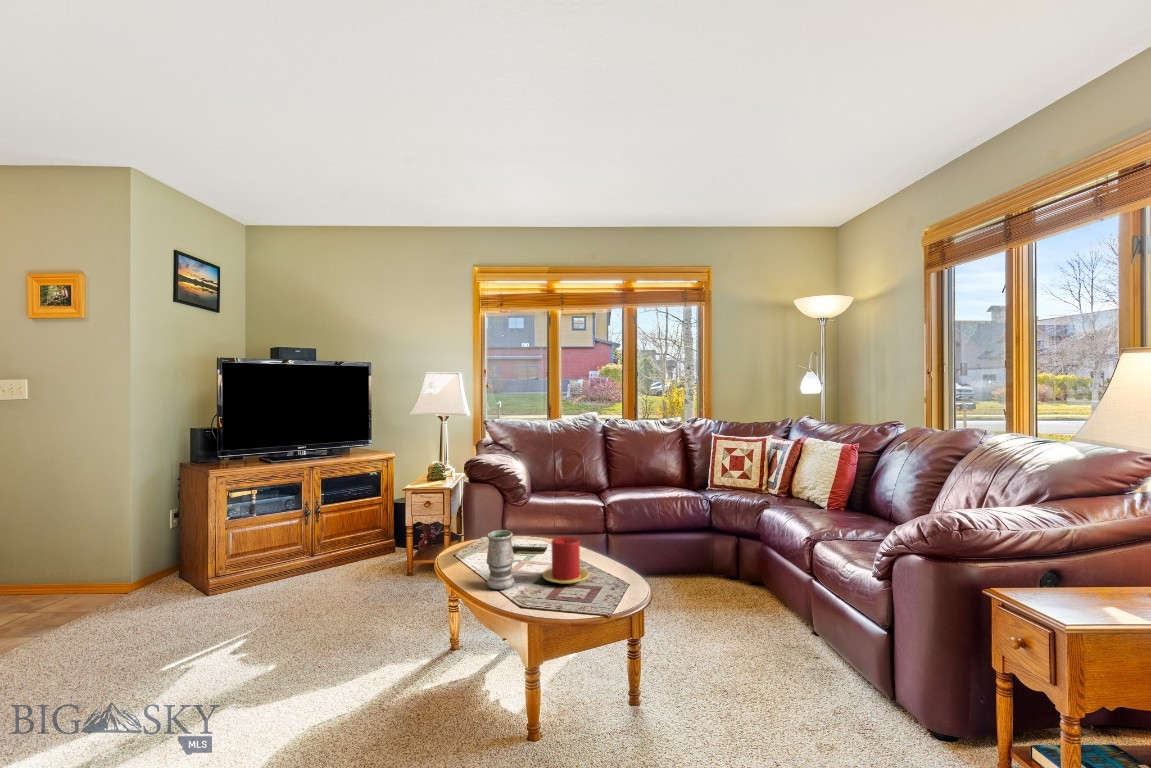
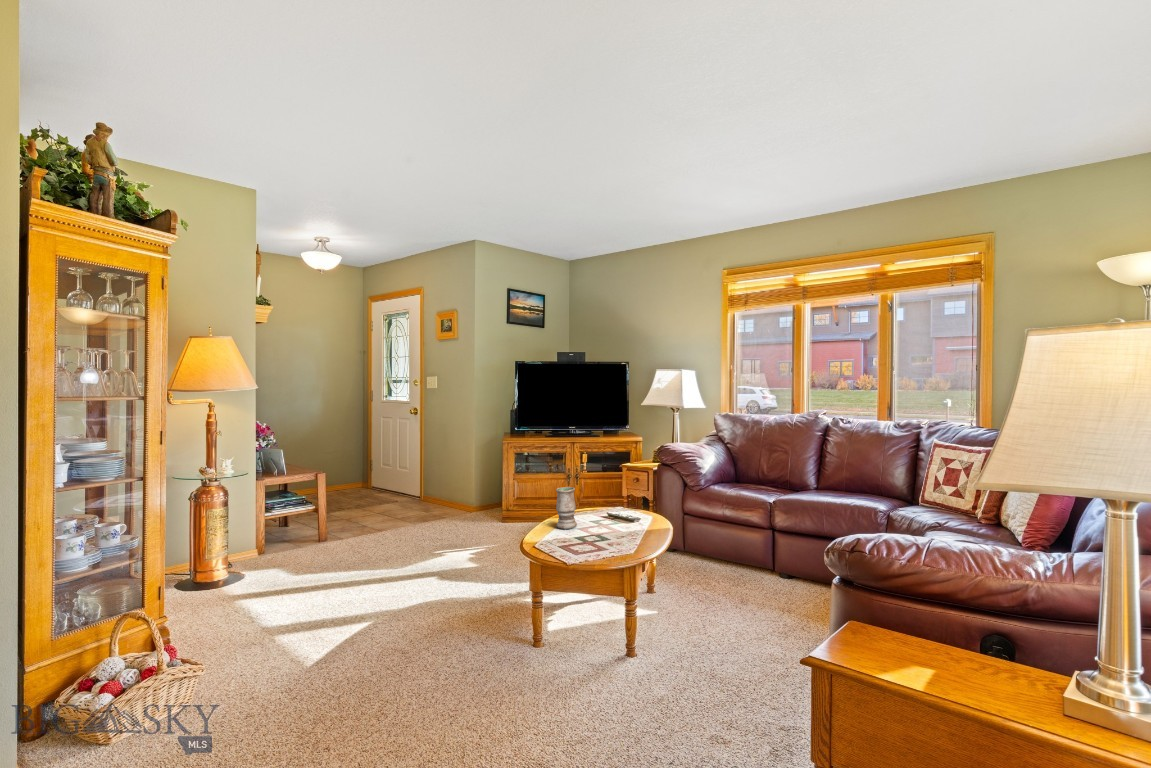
candle: present [543,537,589,584] -> none [595,501,632,536]

